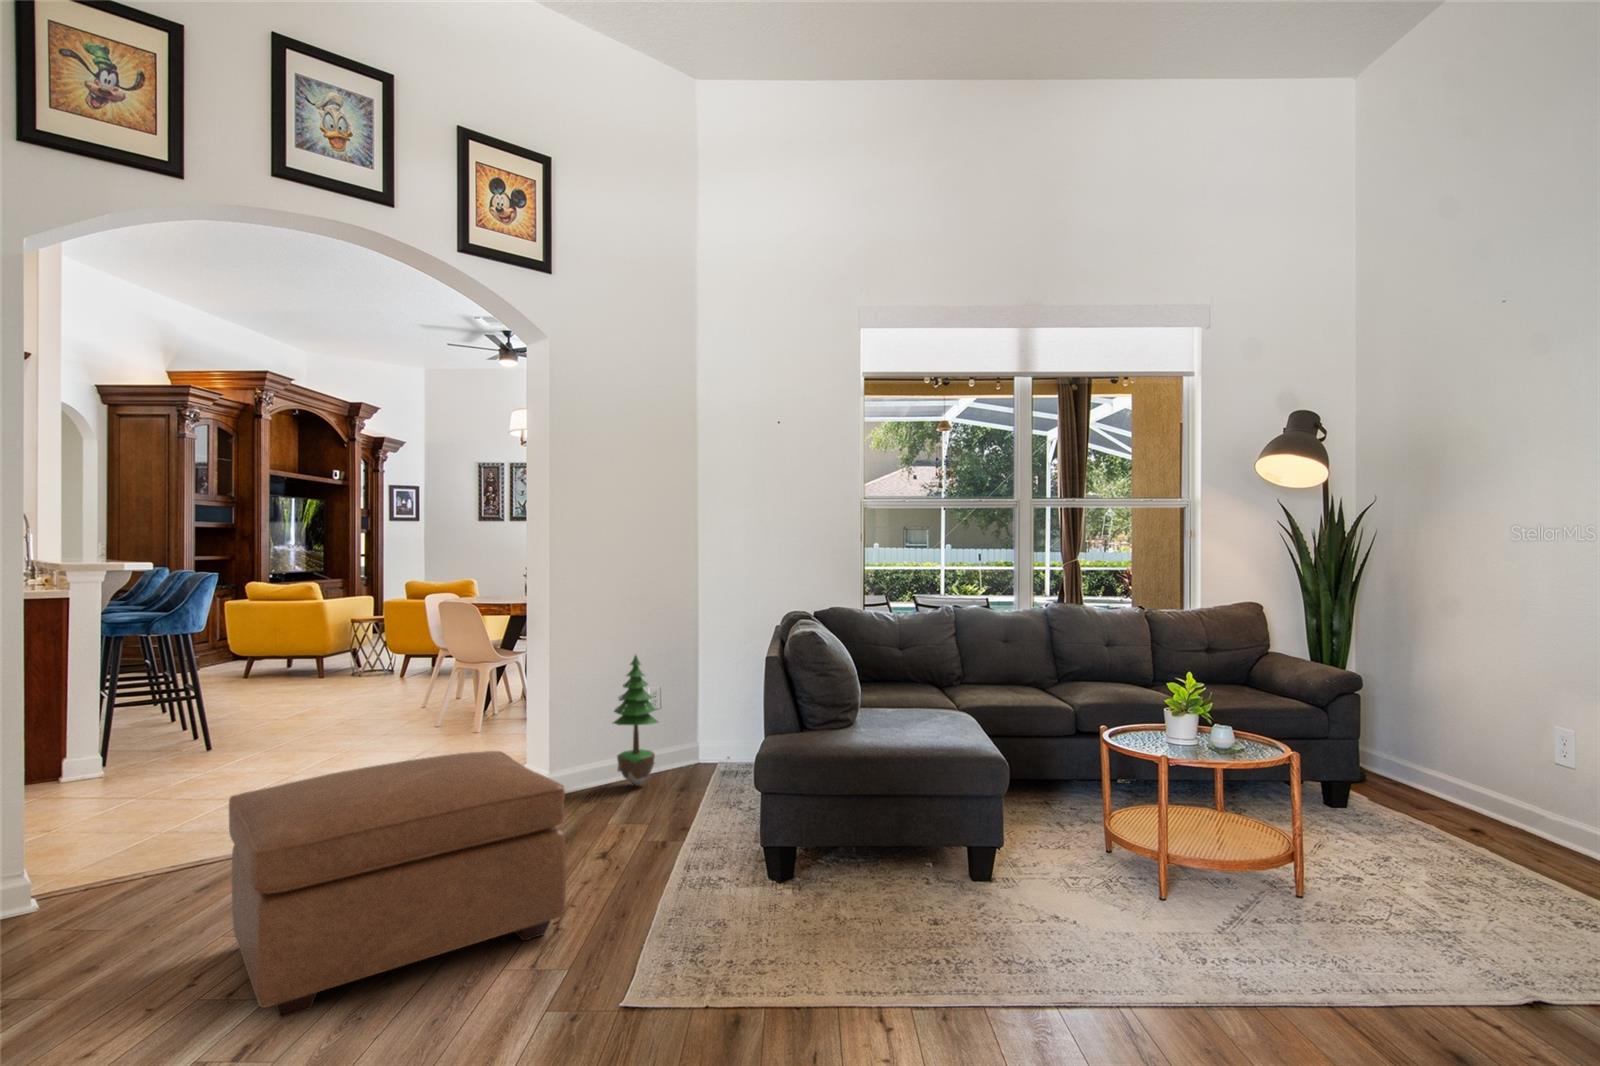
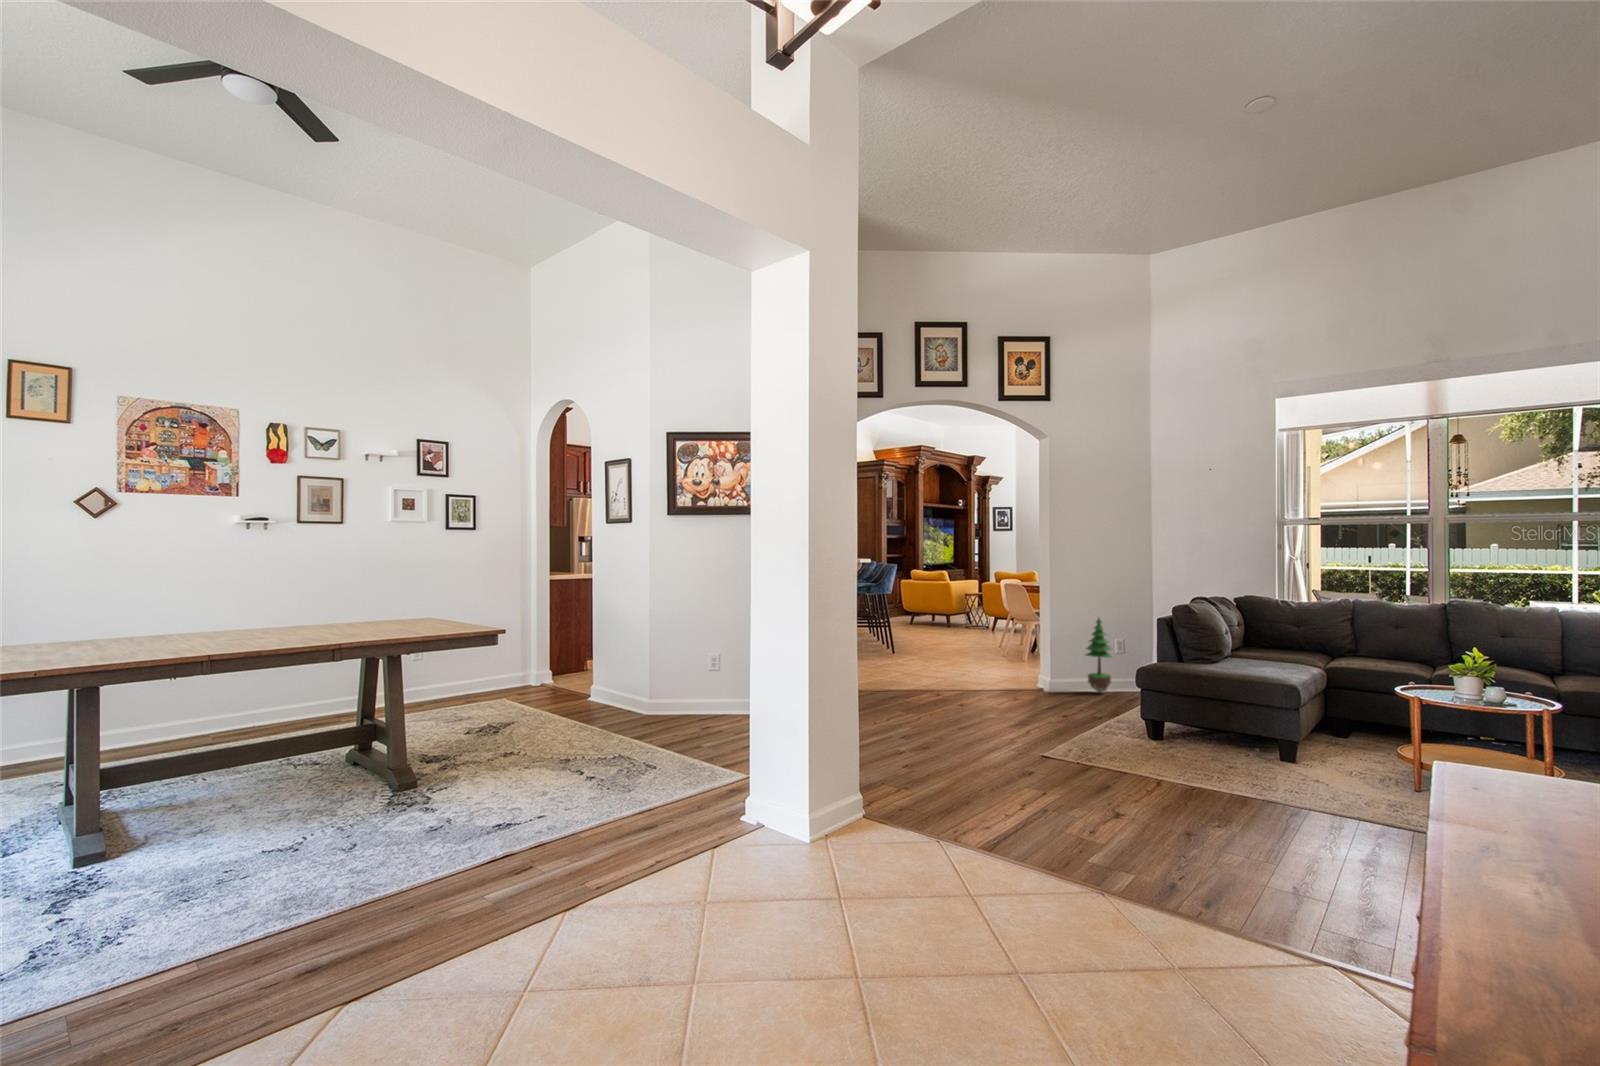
ottoman: present [229,751,566,1018] -> none [900,647,1027,728]

